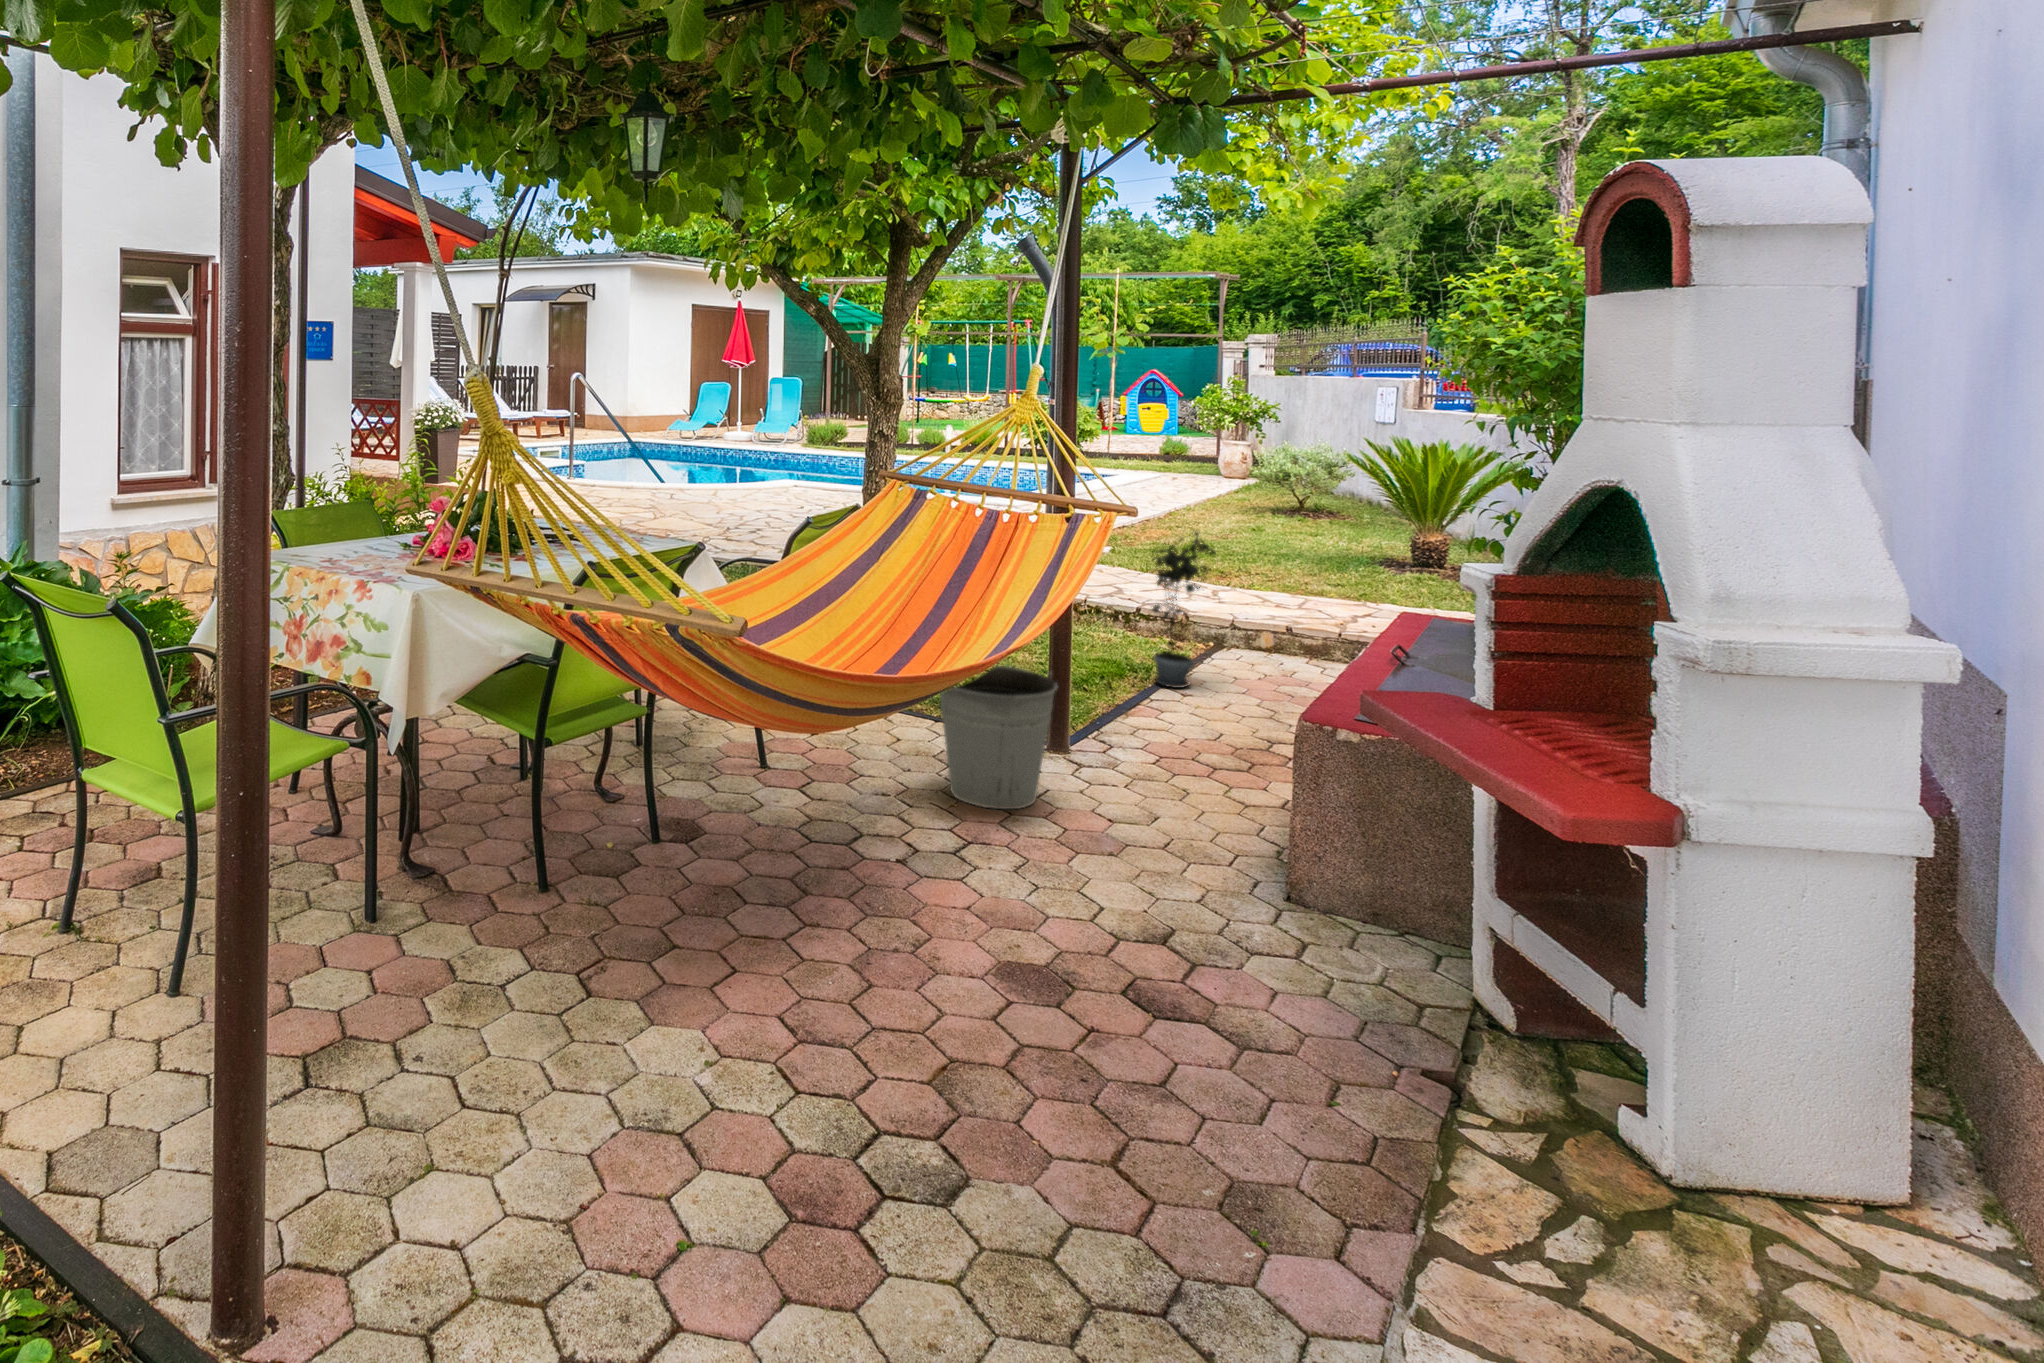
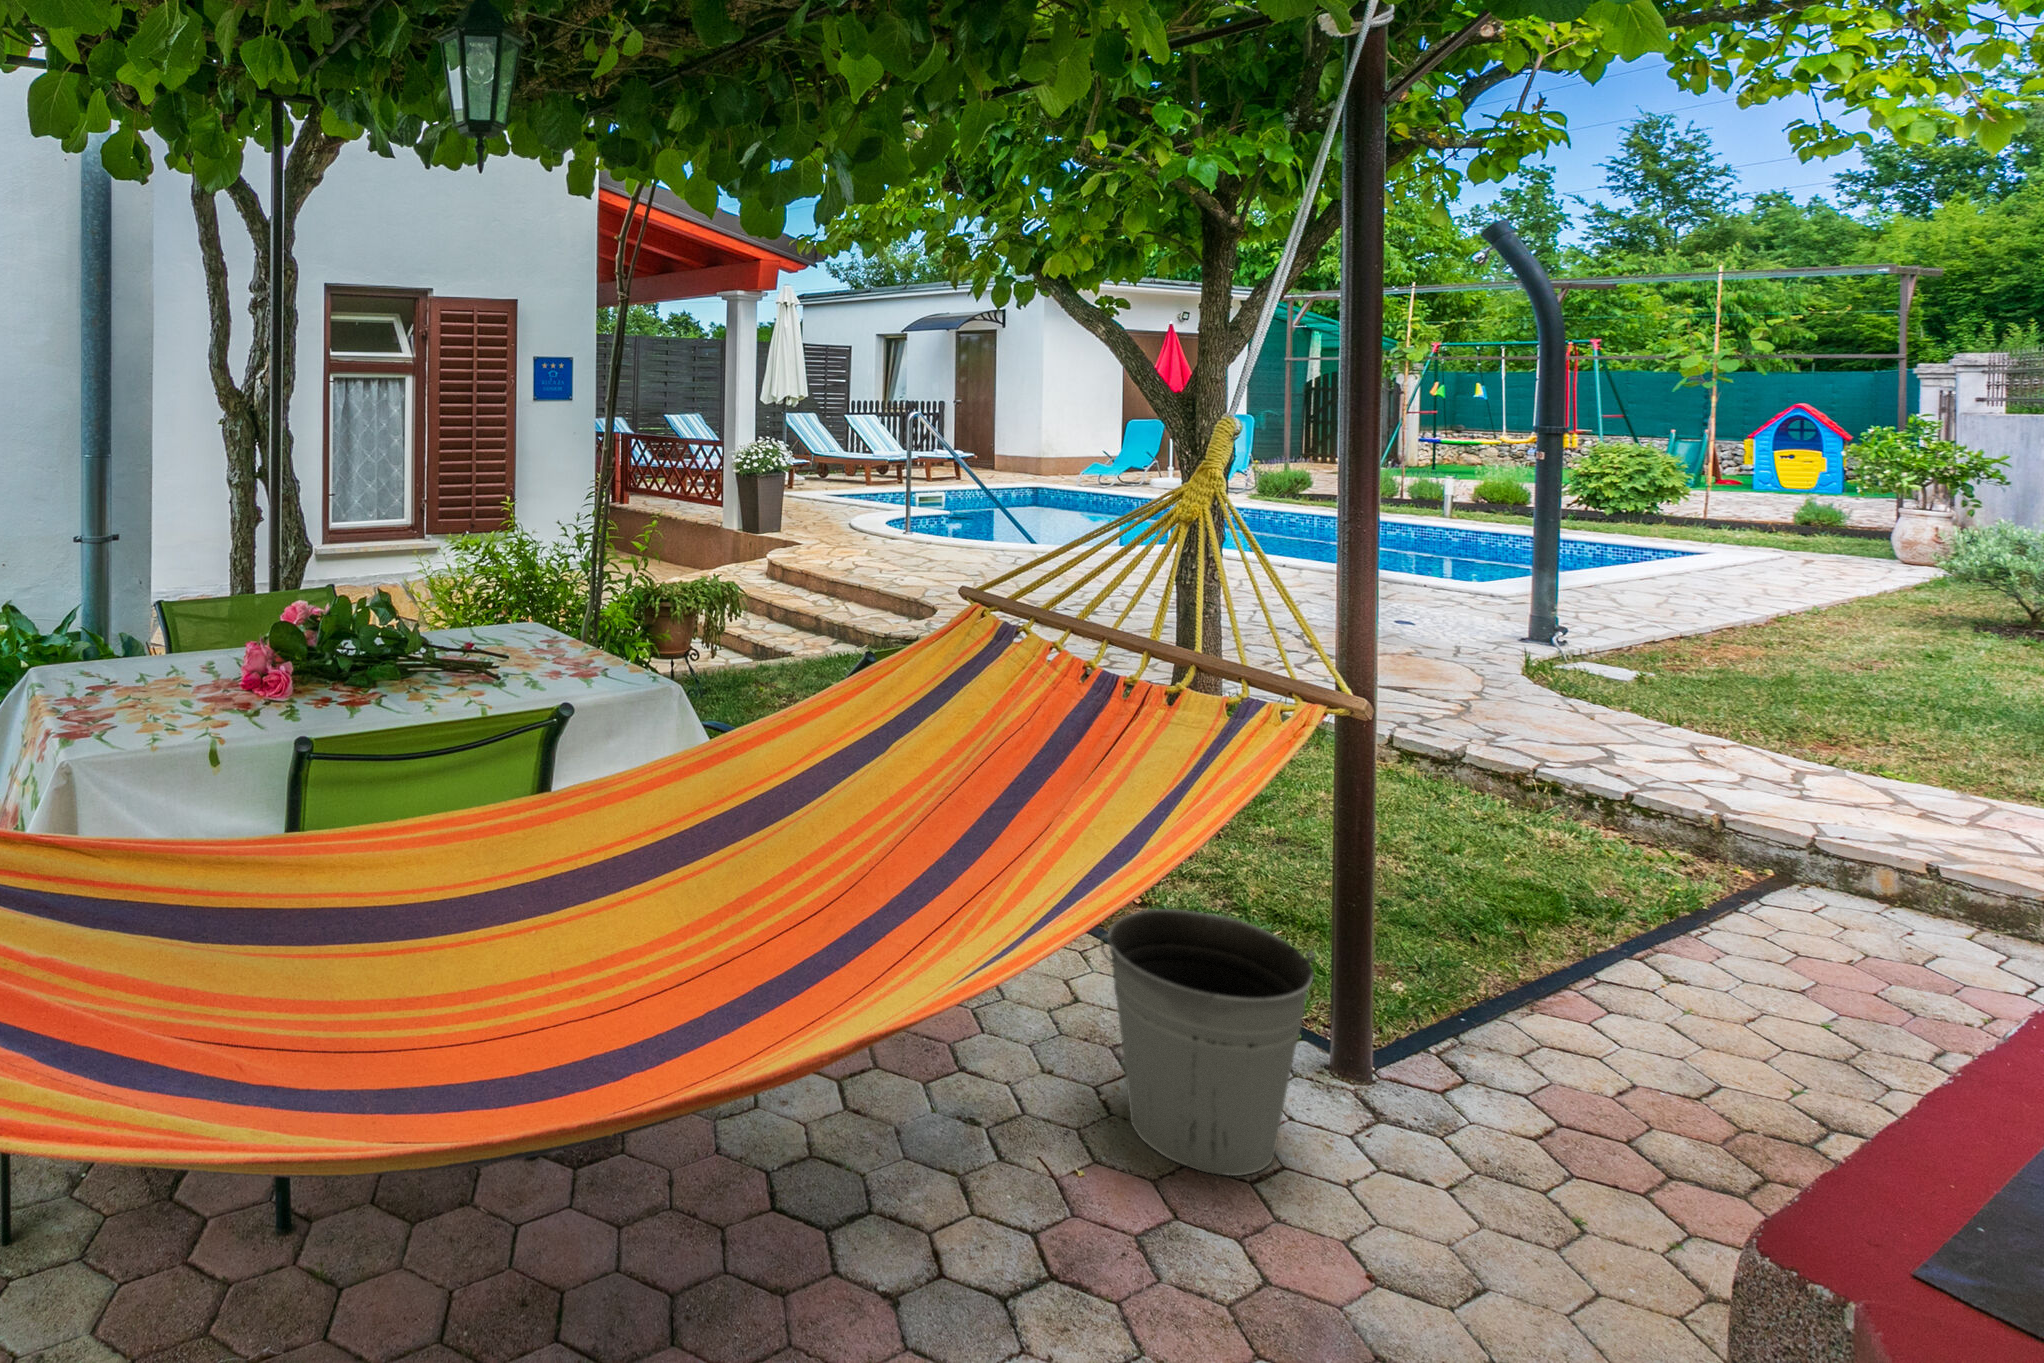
potted plant: present [1152,532,1215,688] -> none [1601,705,1742,957]

